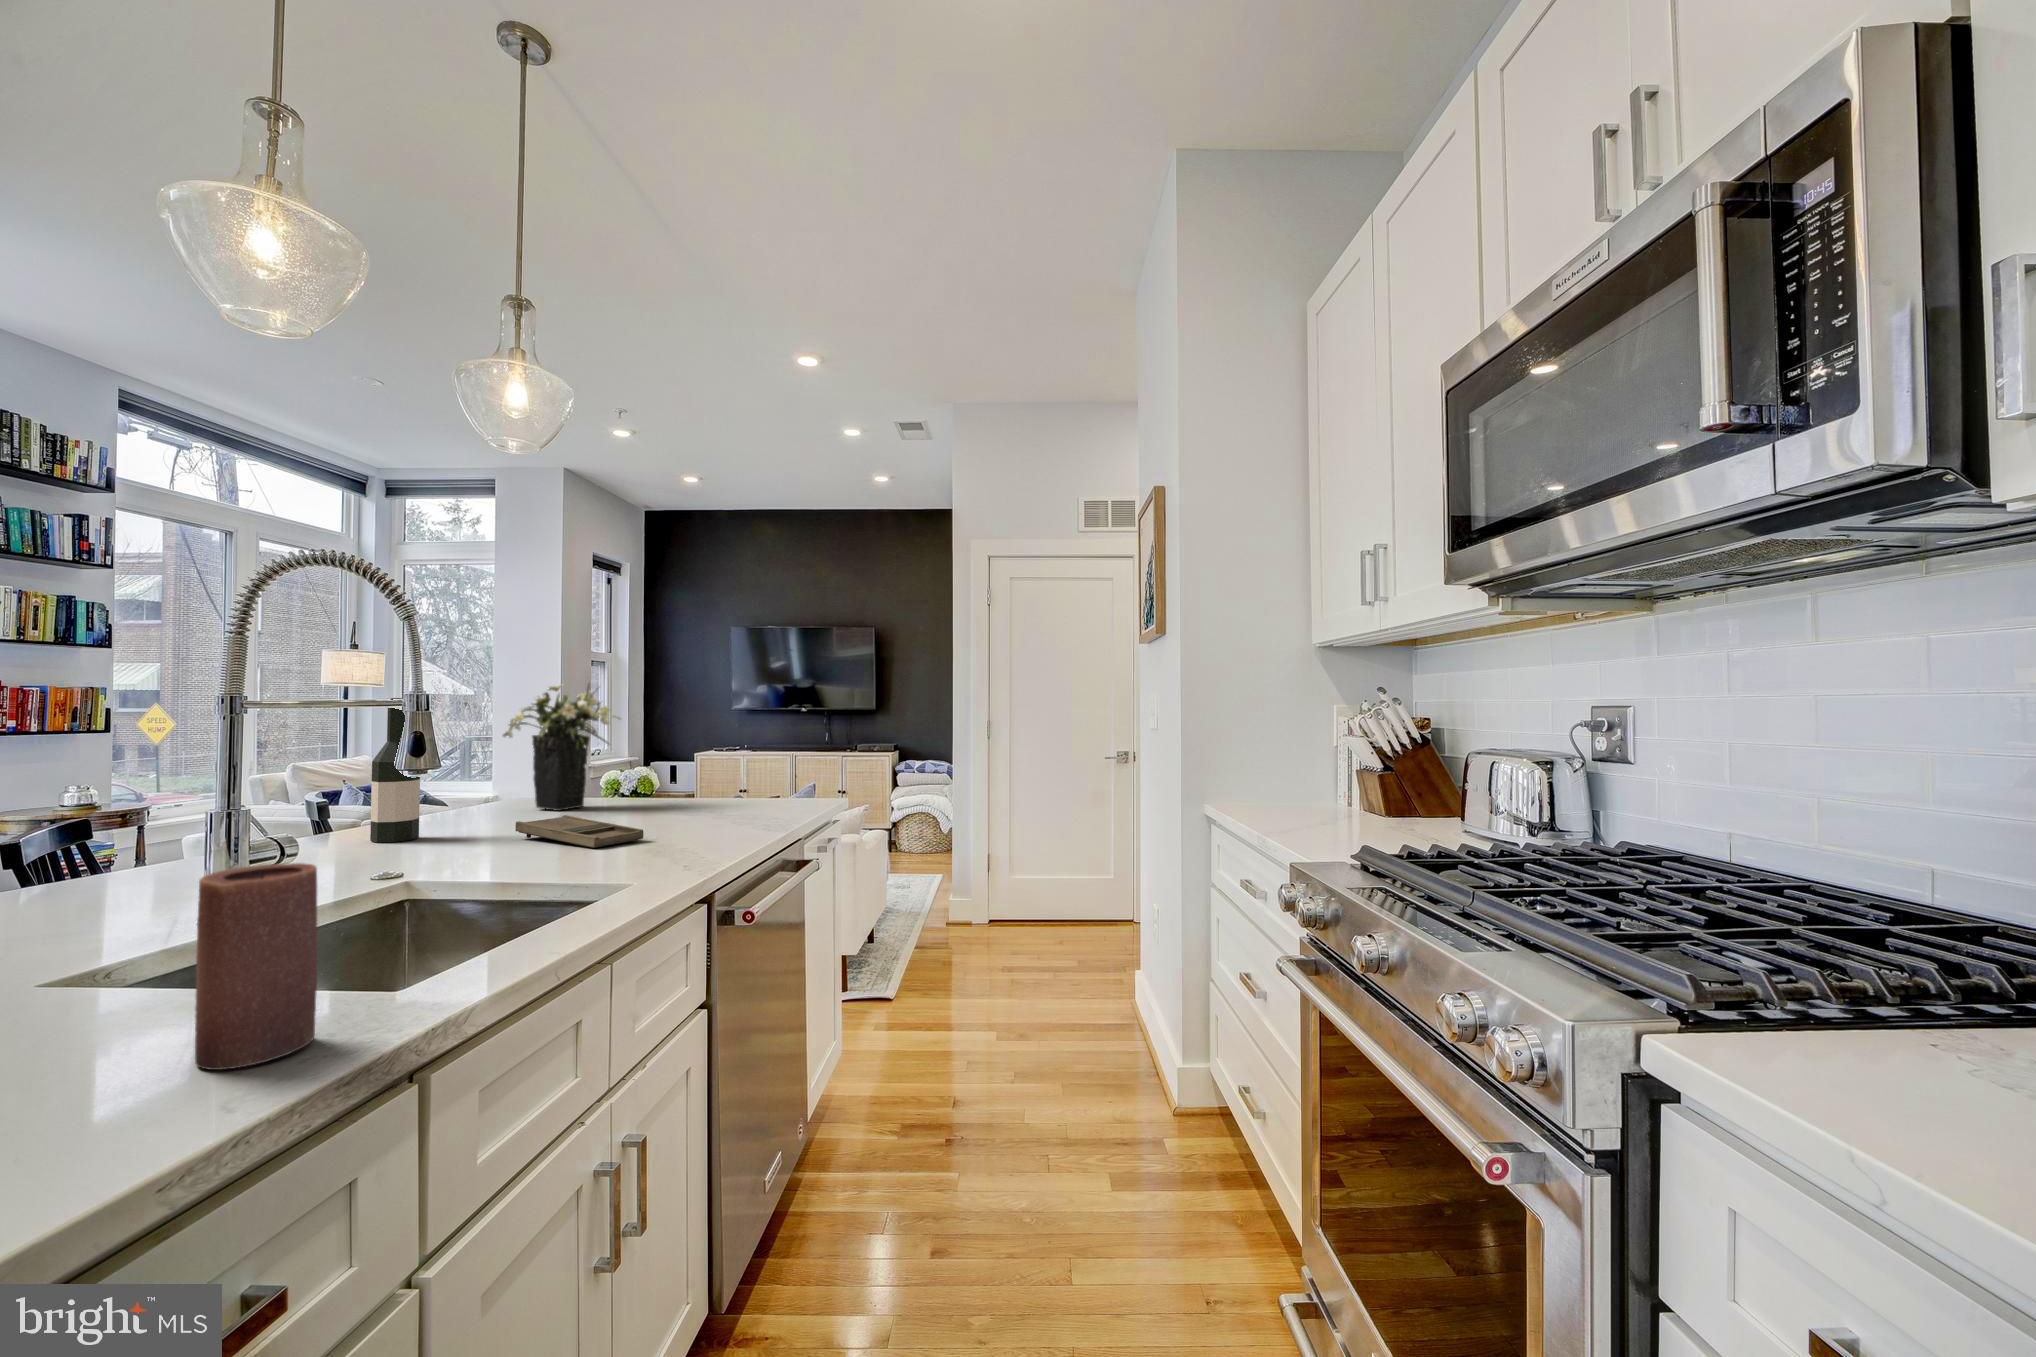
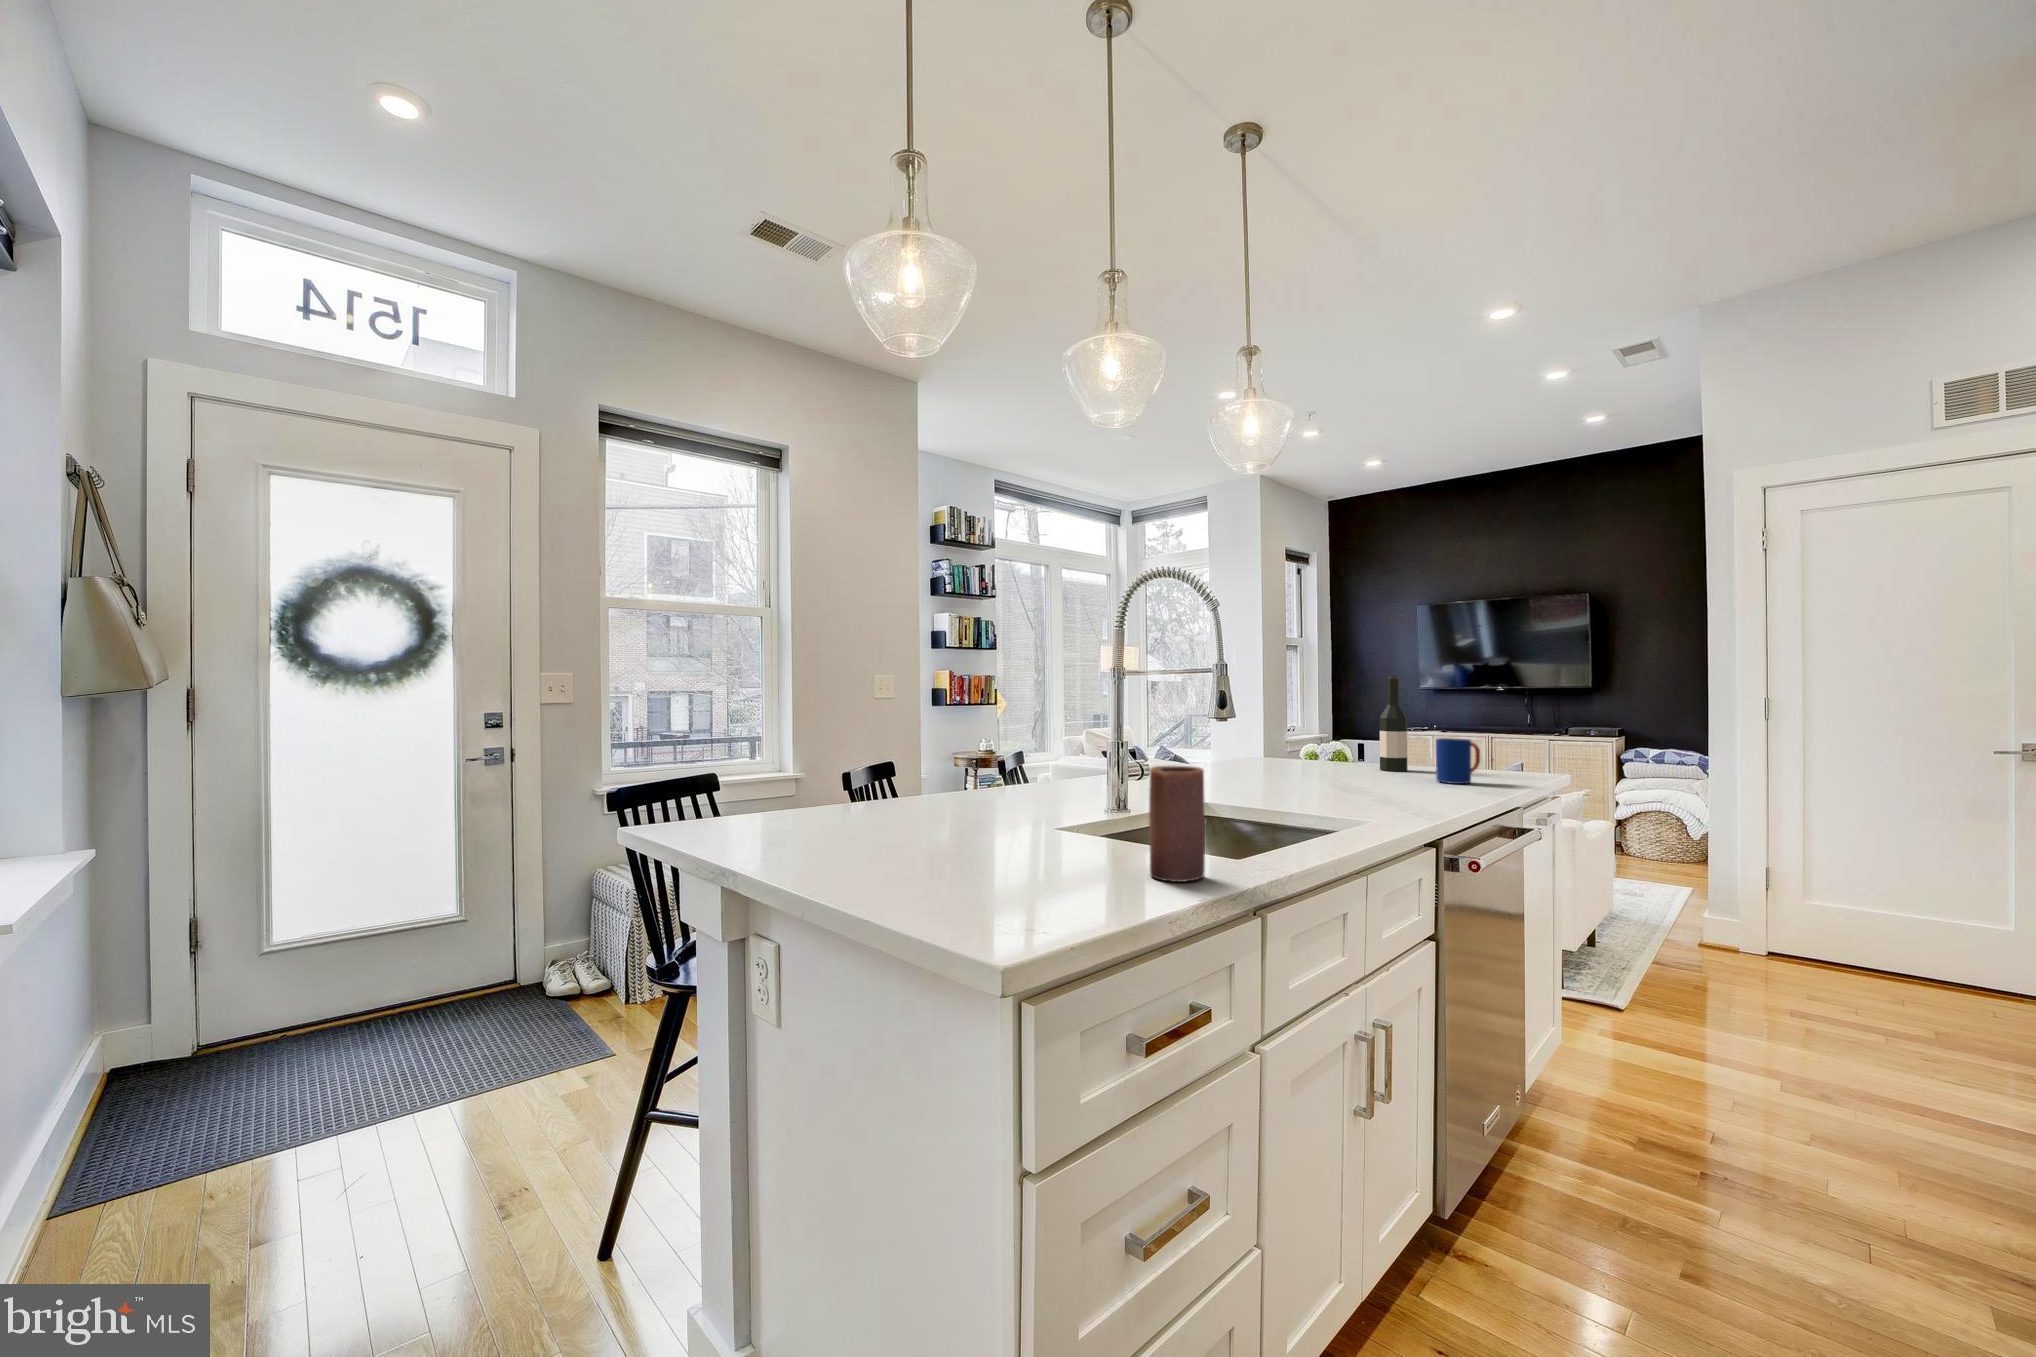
flower arrangement: present [503,684,620,811] -> none [1246,661,1337,767]
wine bottle: present [370,698,420,842] -> present [1380,676,1407,771]
mug: none [726,768,770,816] -> present [1436,738,1480,784]
tray: present [515,815,644,848] -> none [1265,769,1367,795]

